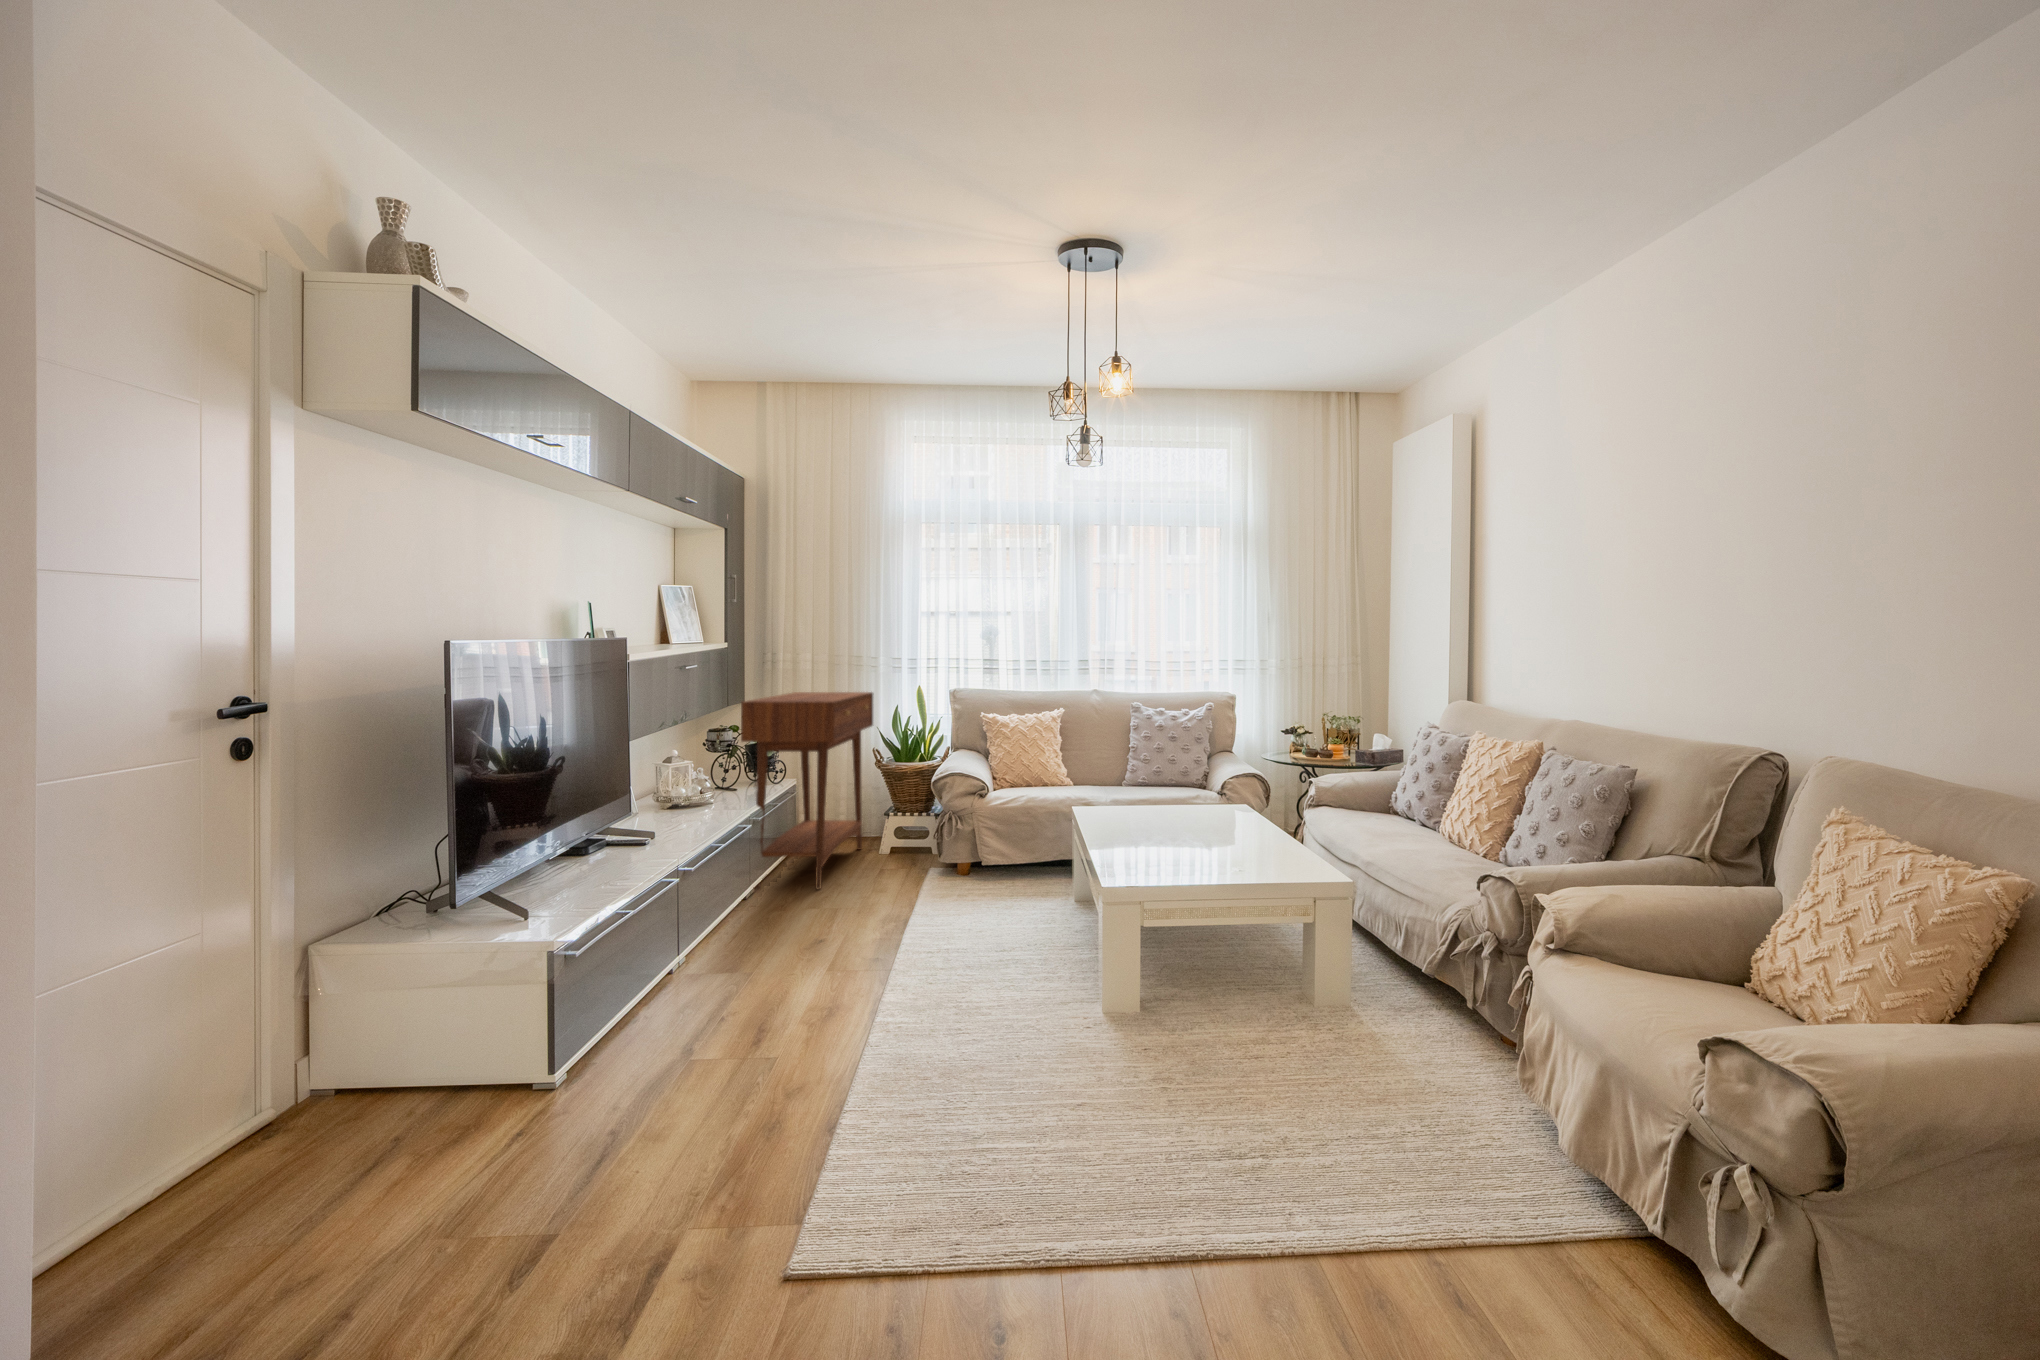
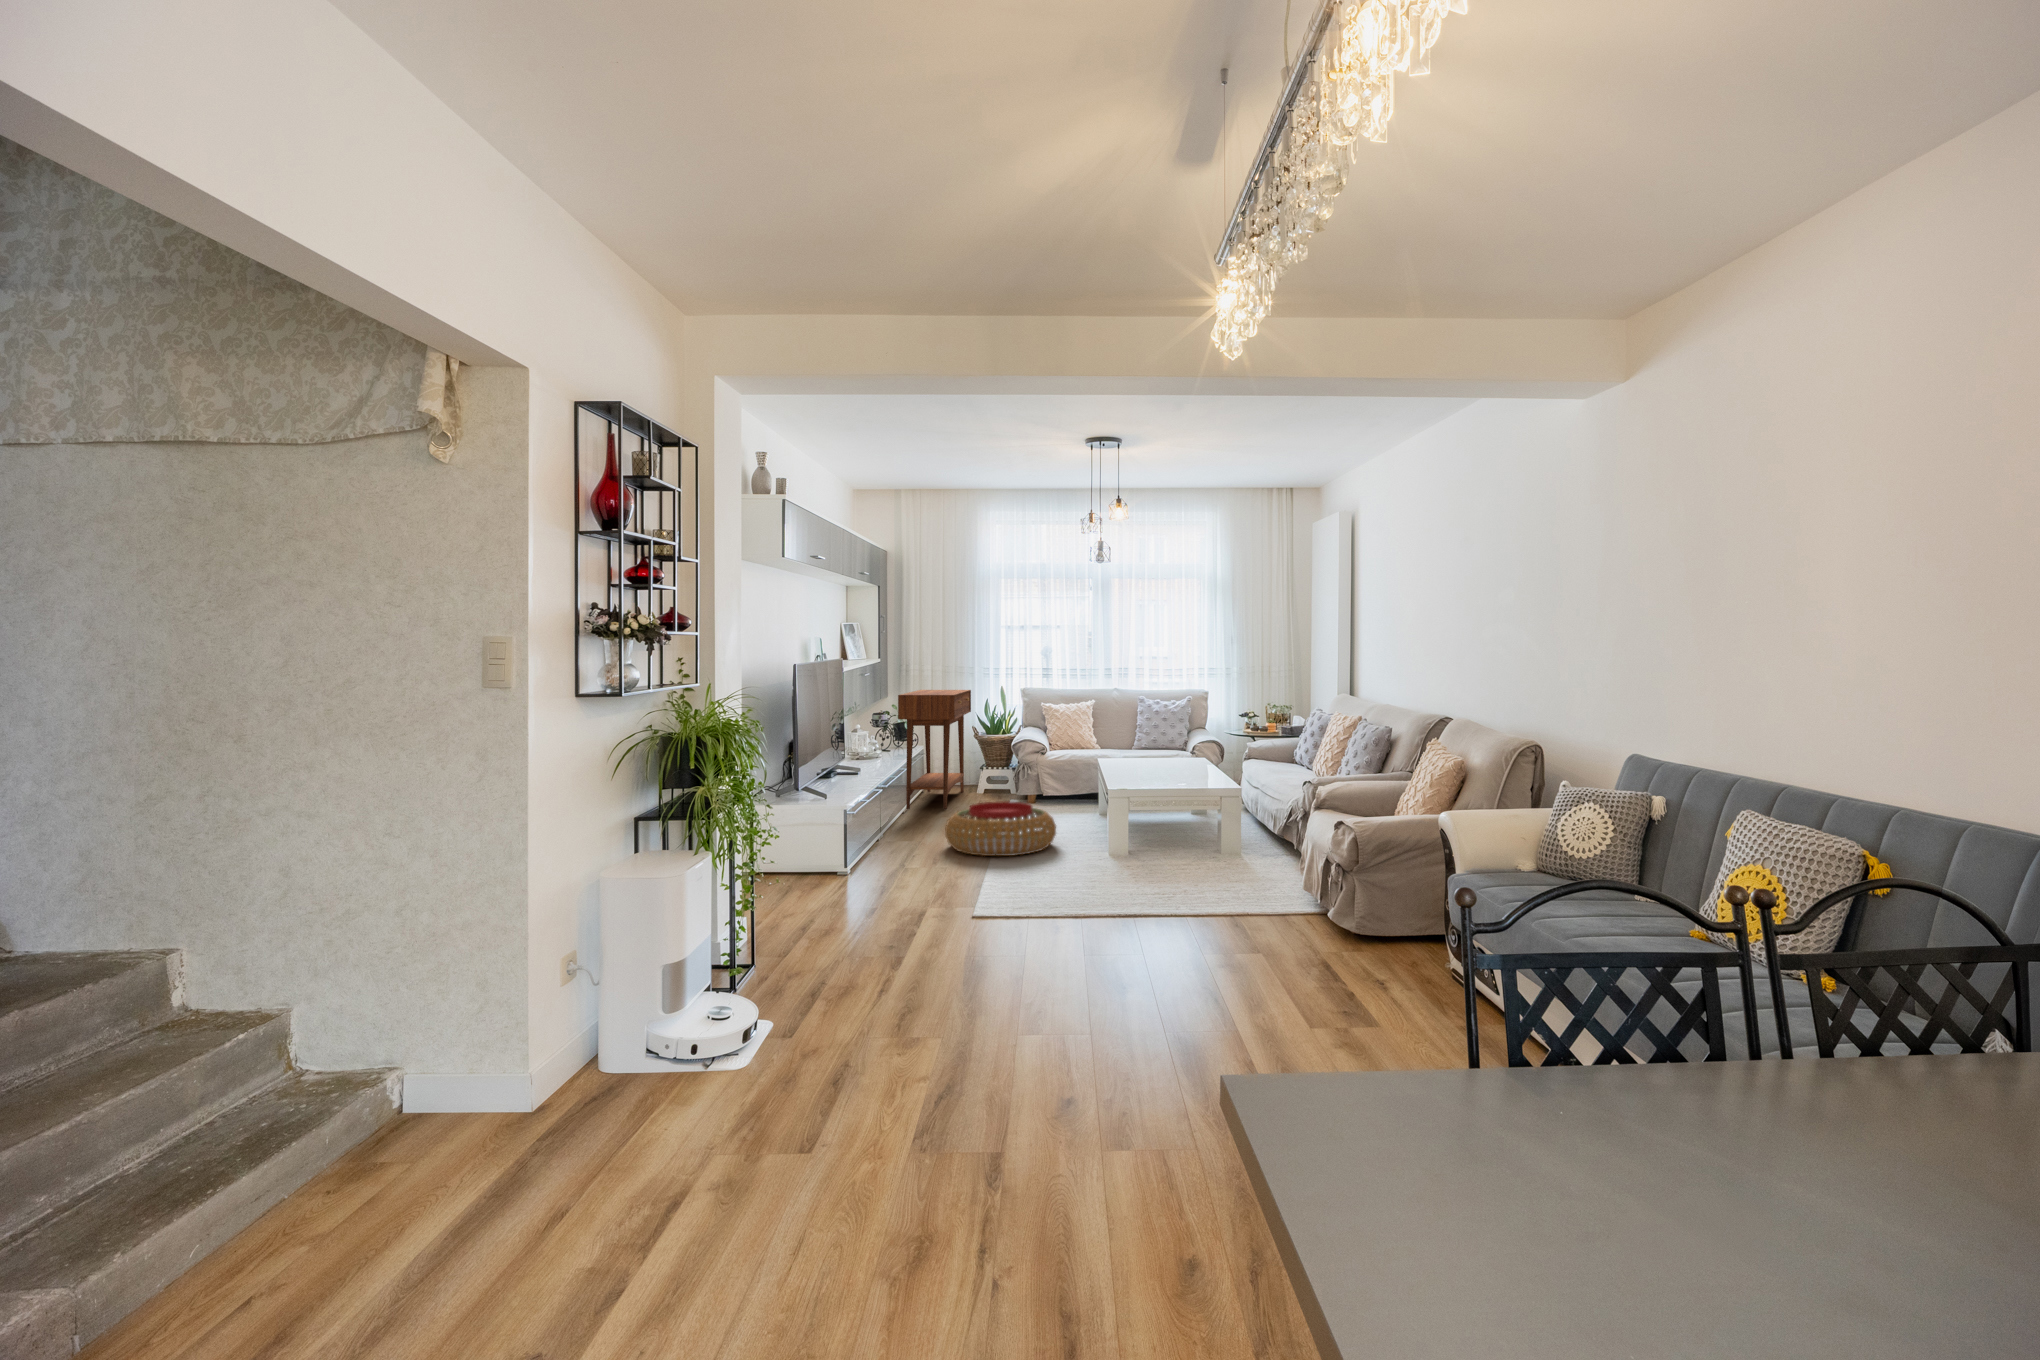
pouf: none [778,901,993,1025] -> present [945,801,1056,856]

